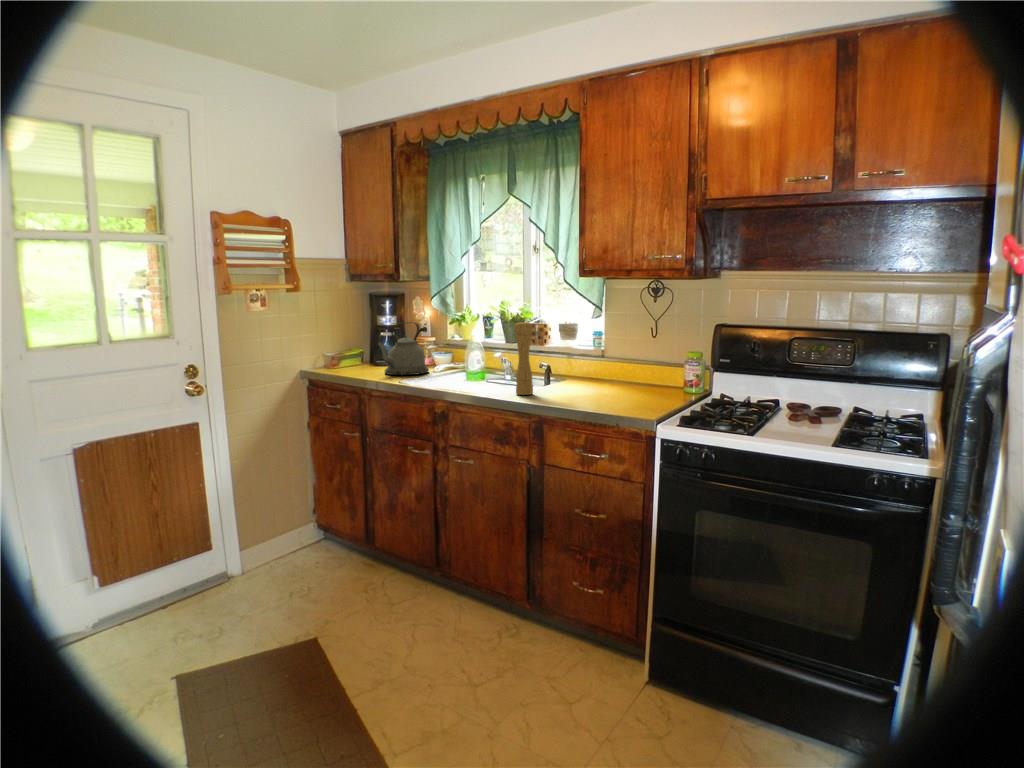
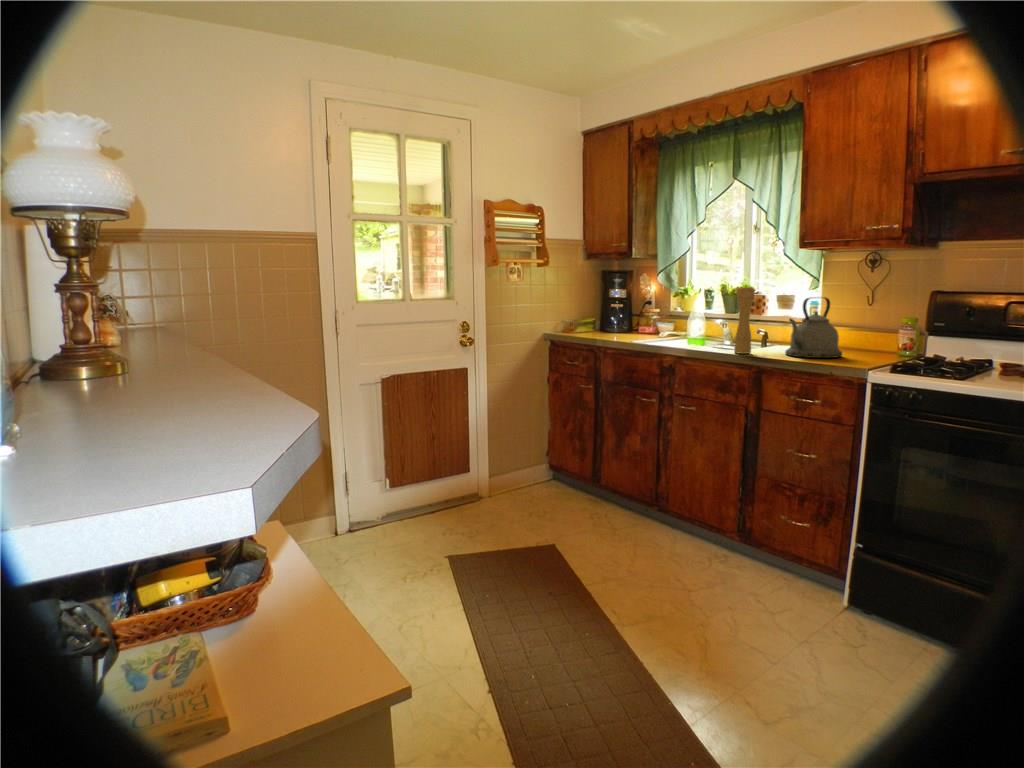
kettle: present [377,323,429,375] -> present [785,297,842,358]

